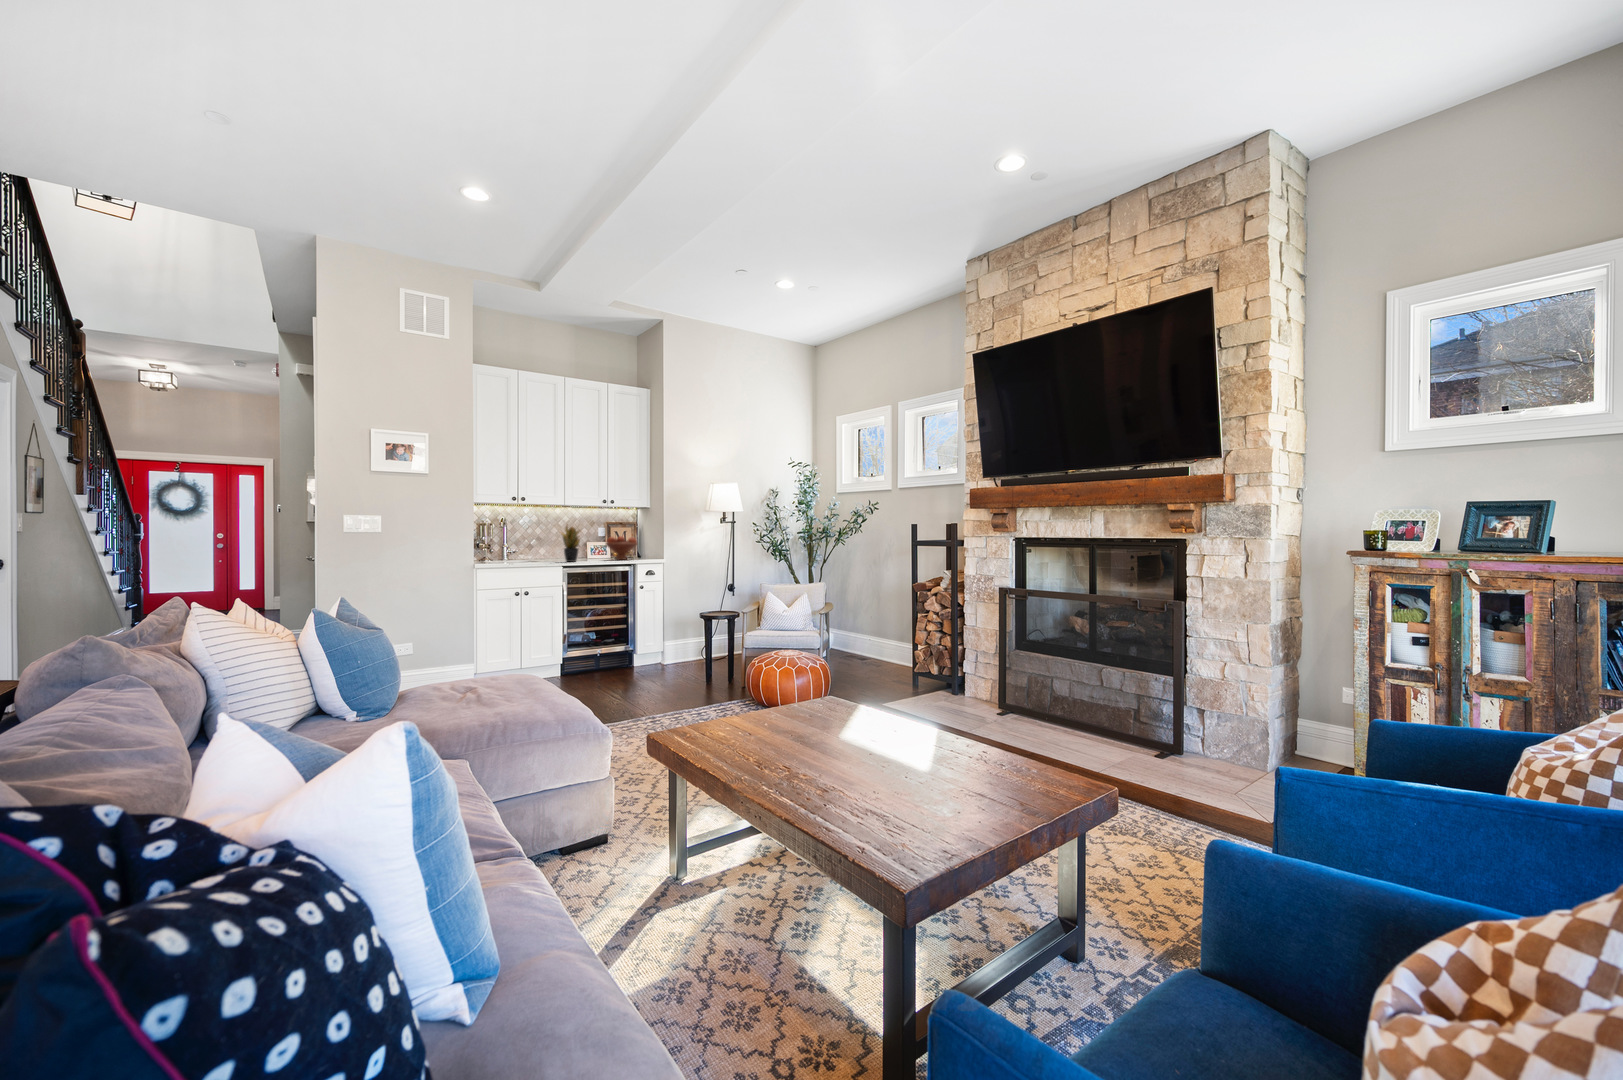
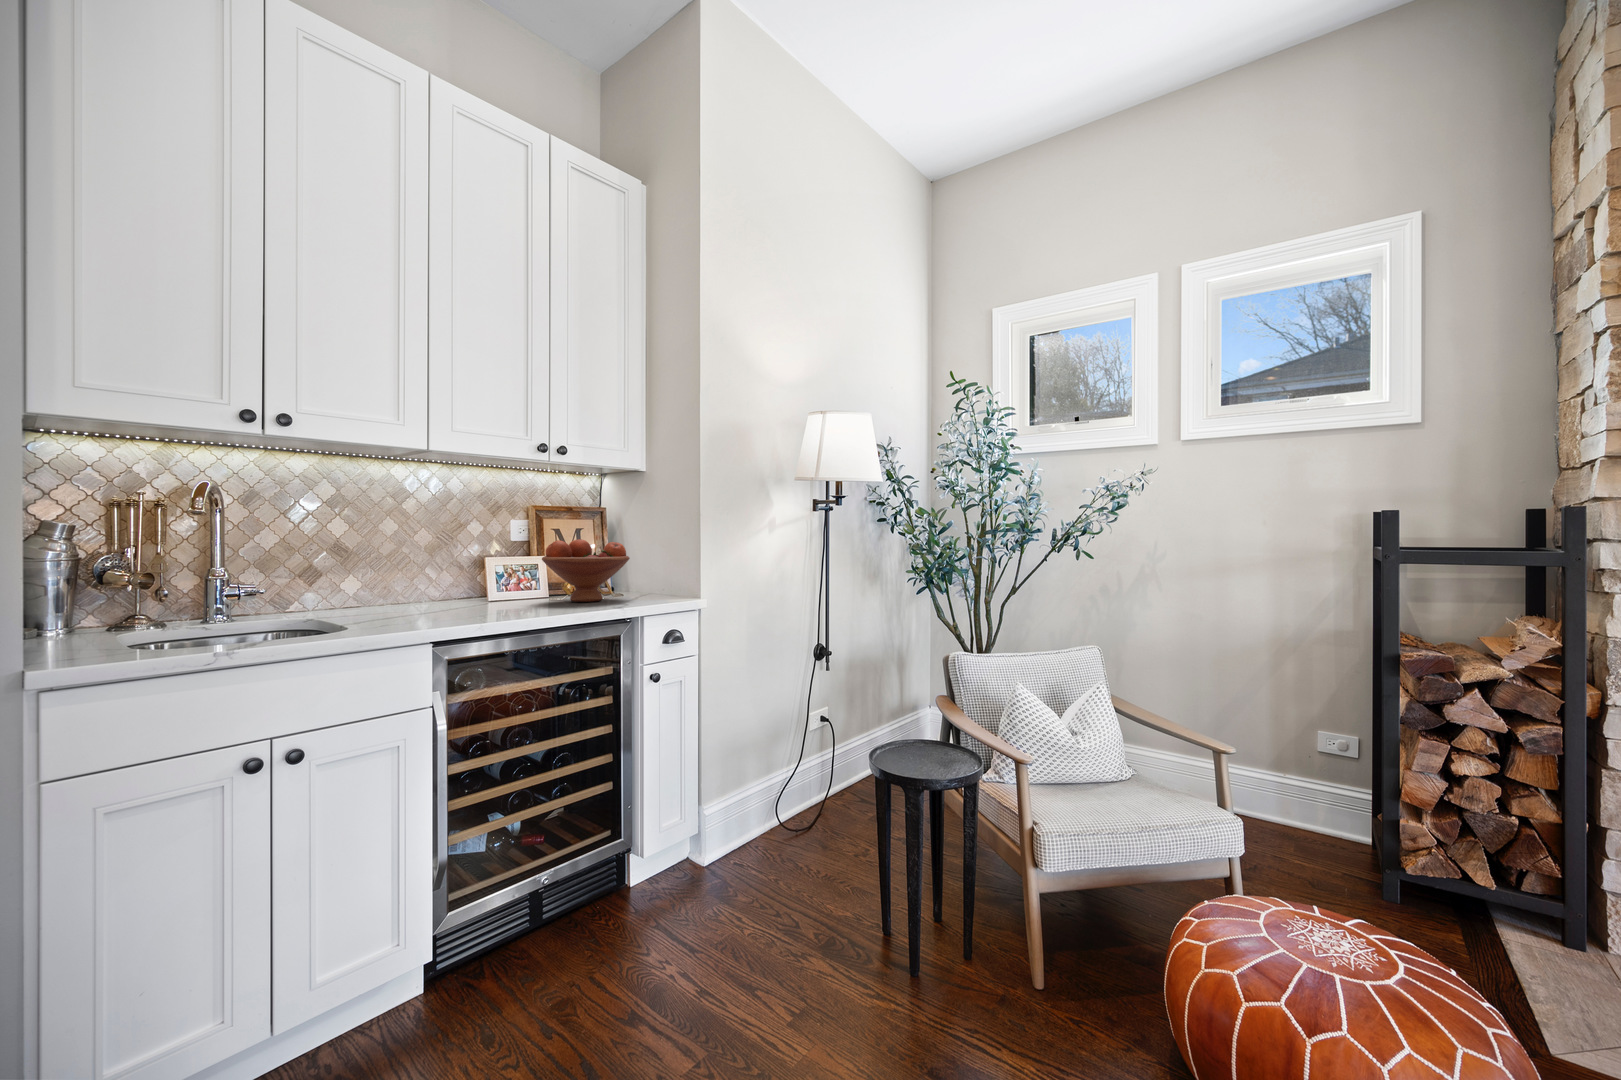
potted plant: present [561,526,580,562] -> none [404,498,495,619]

